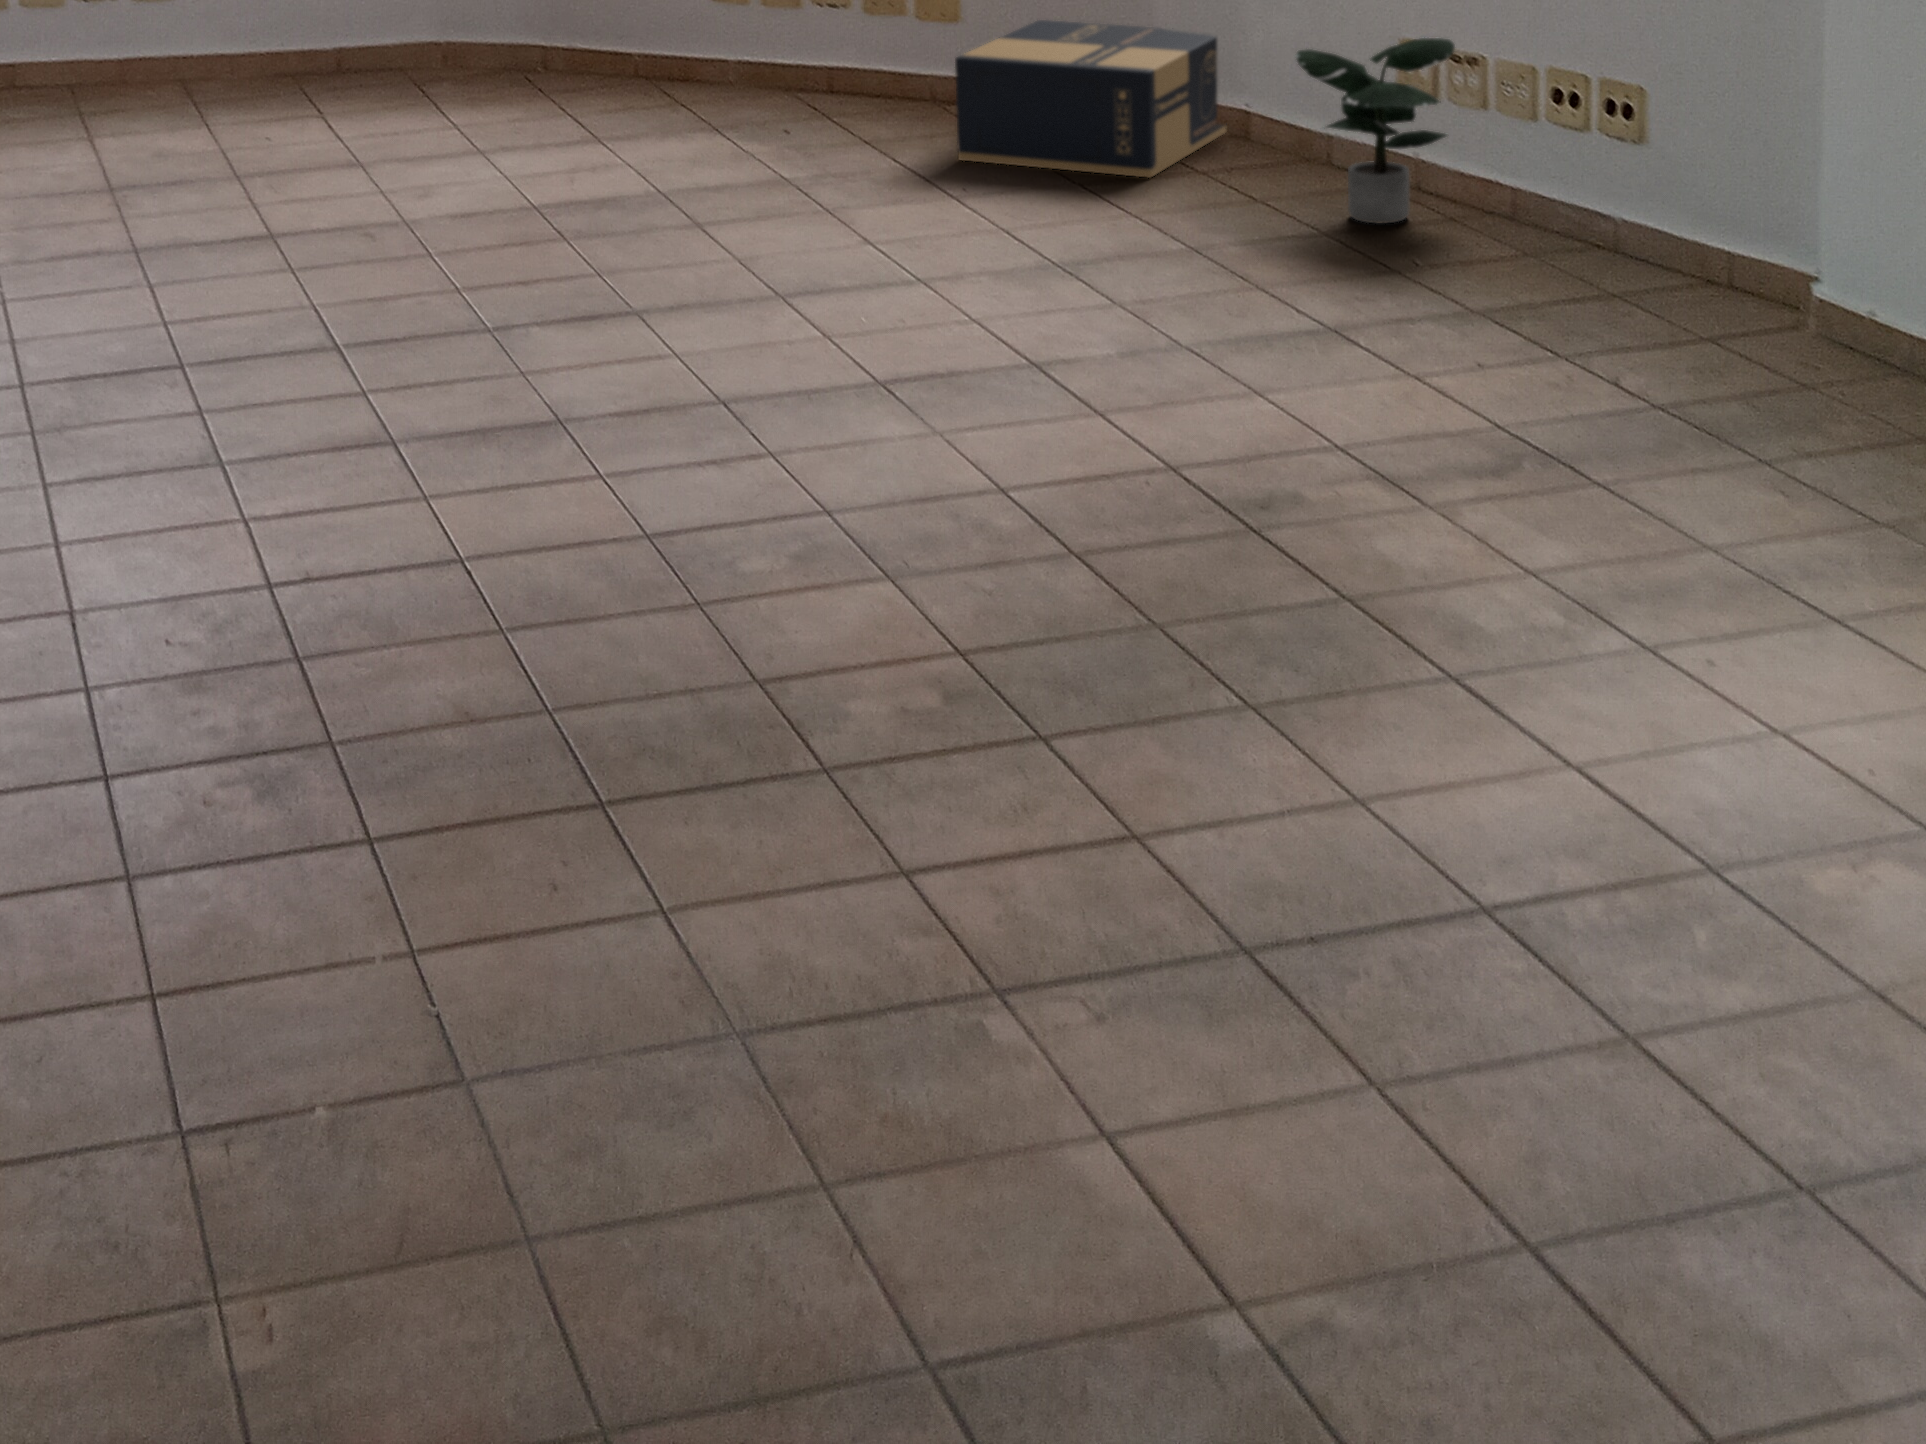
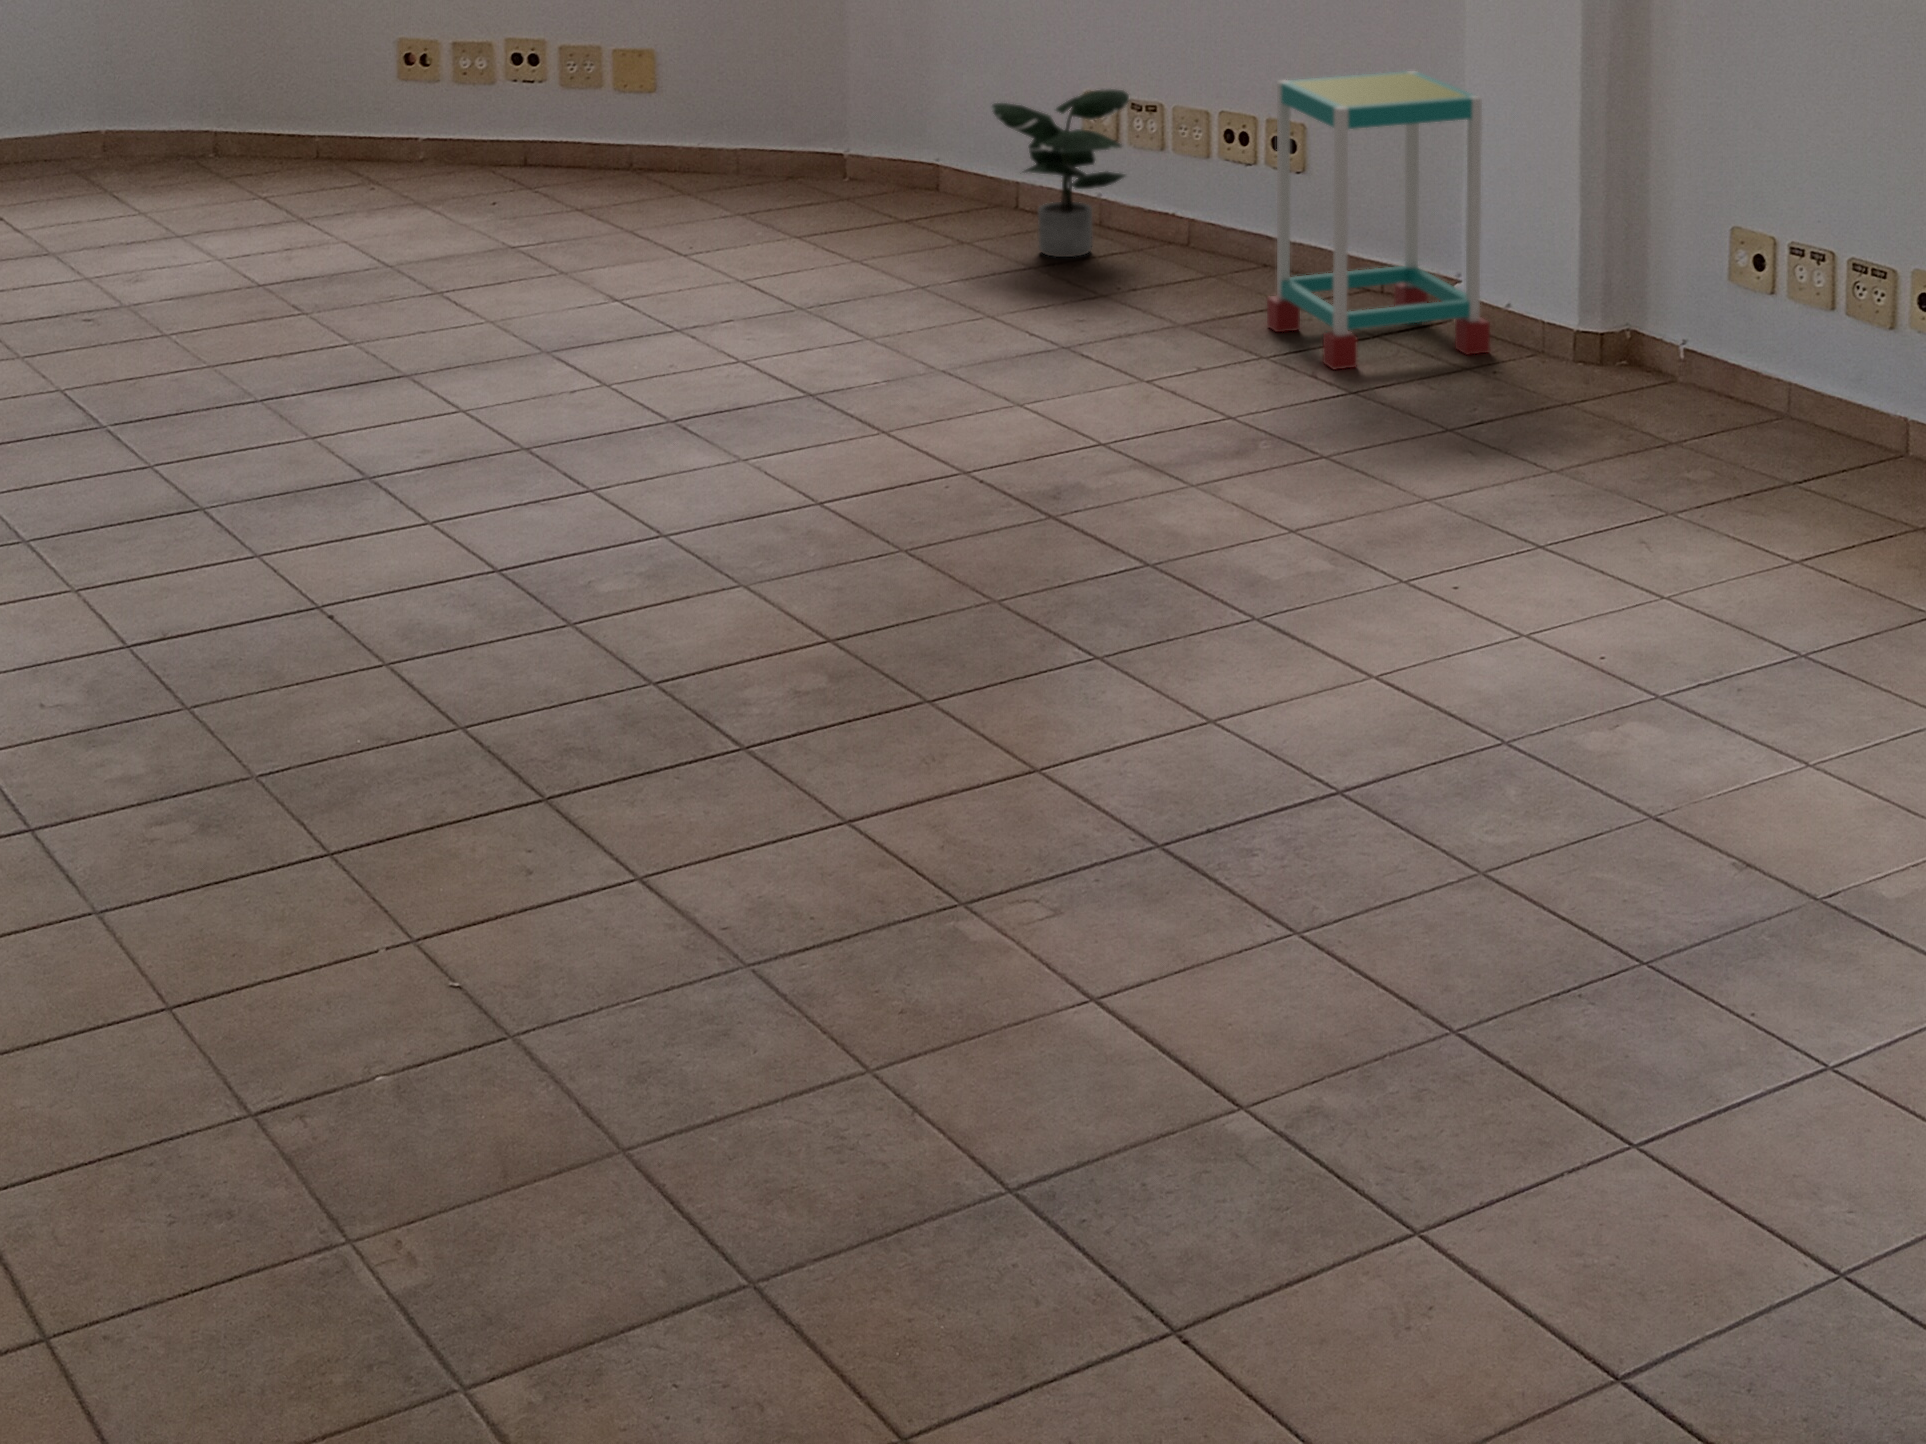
cardboard box: present [955,20,1226,177] -> none [661,86,903,227]
side table: none [1581,29,1843,373] -> present [1267,71,1490,369]

